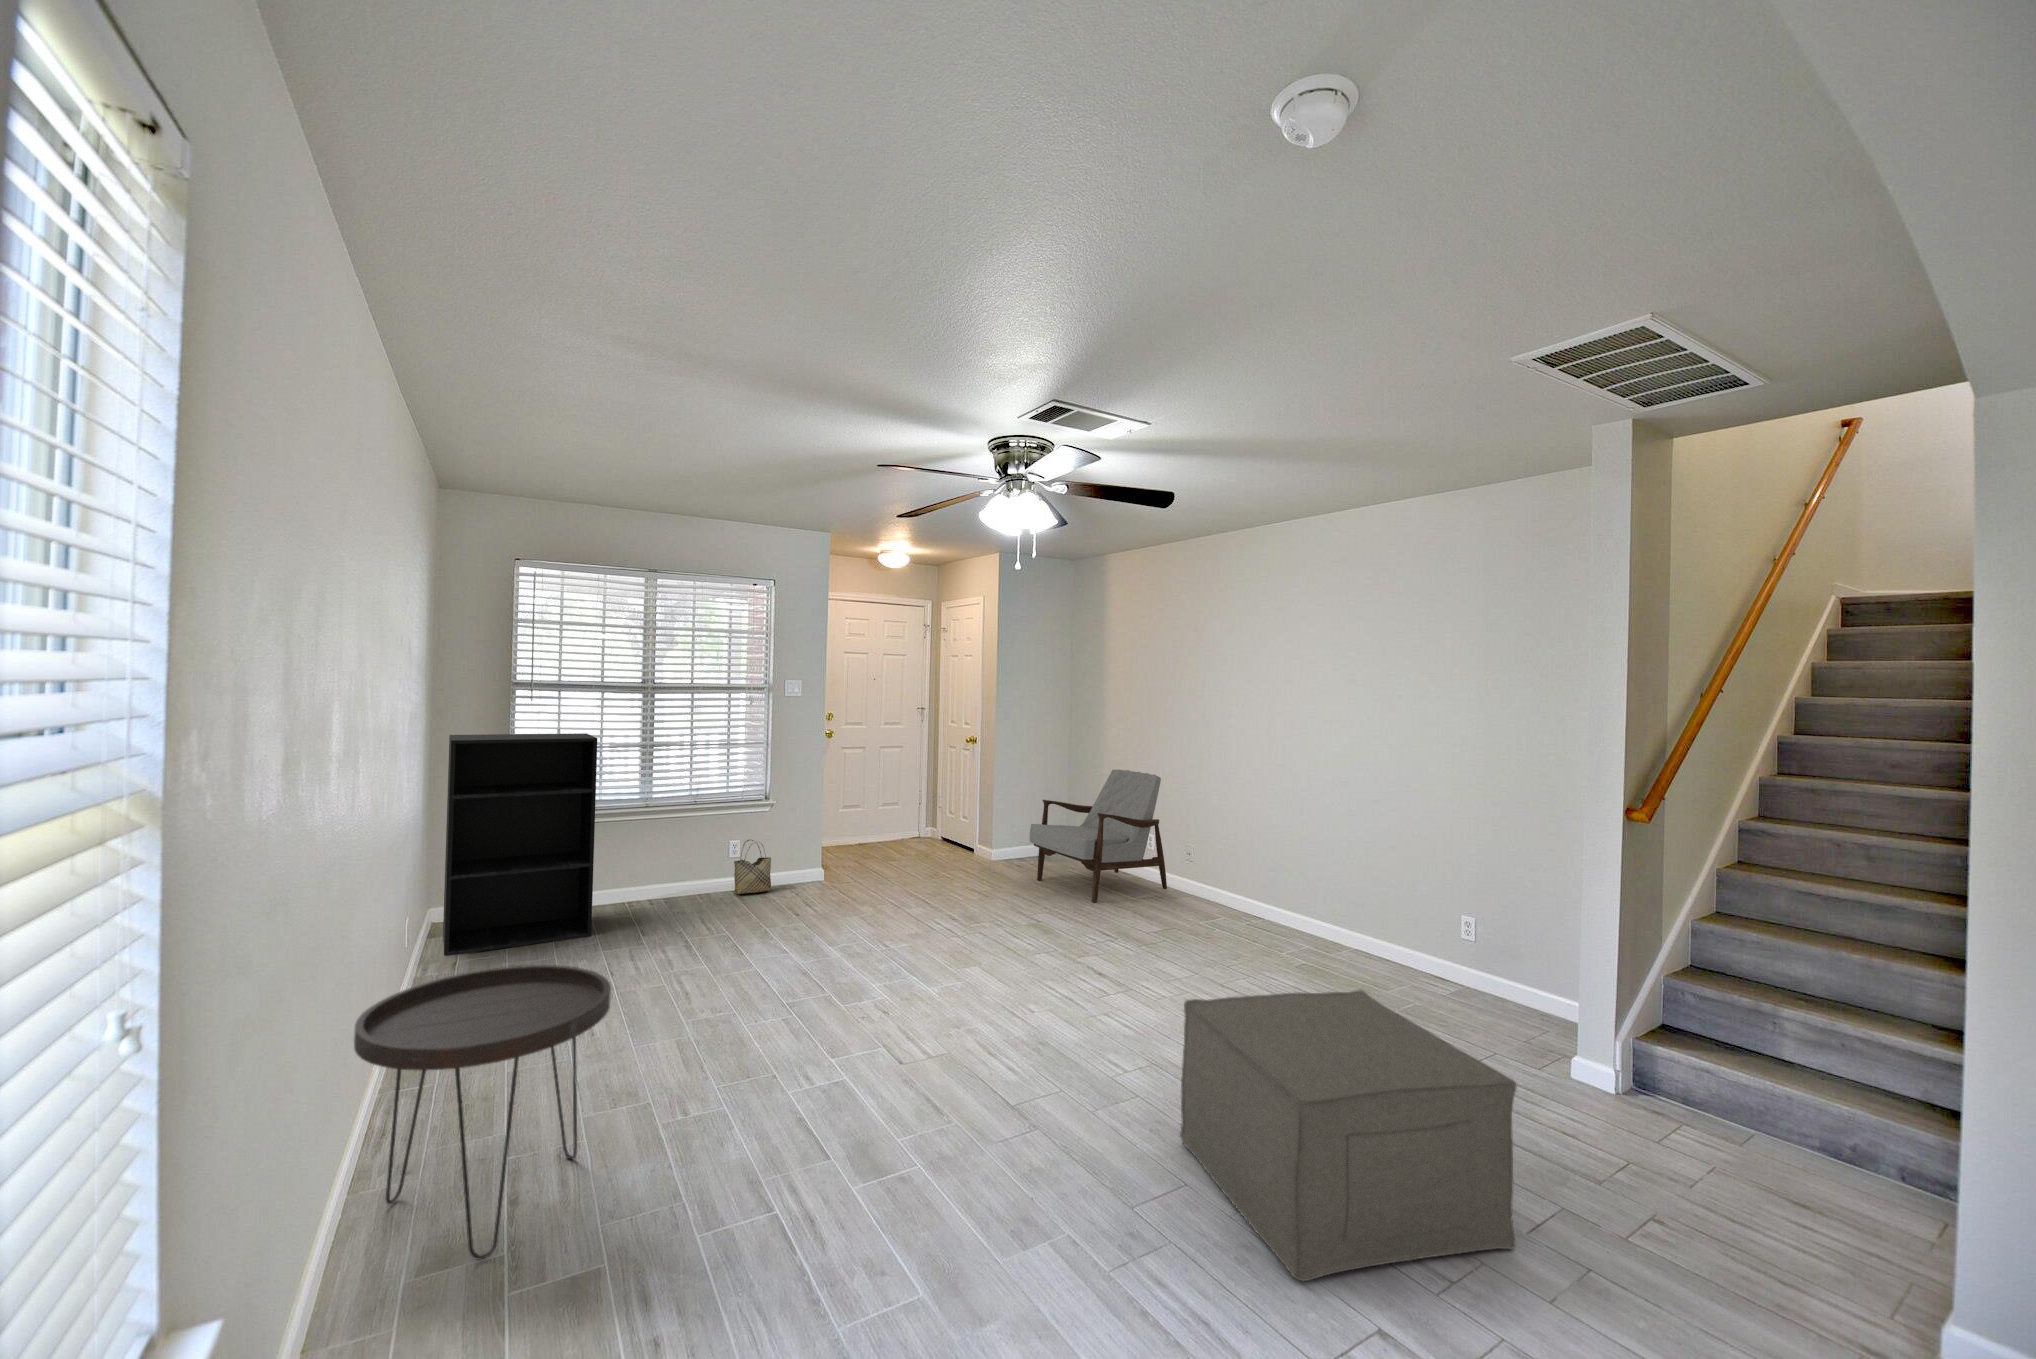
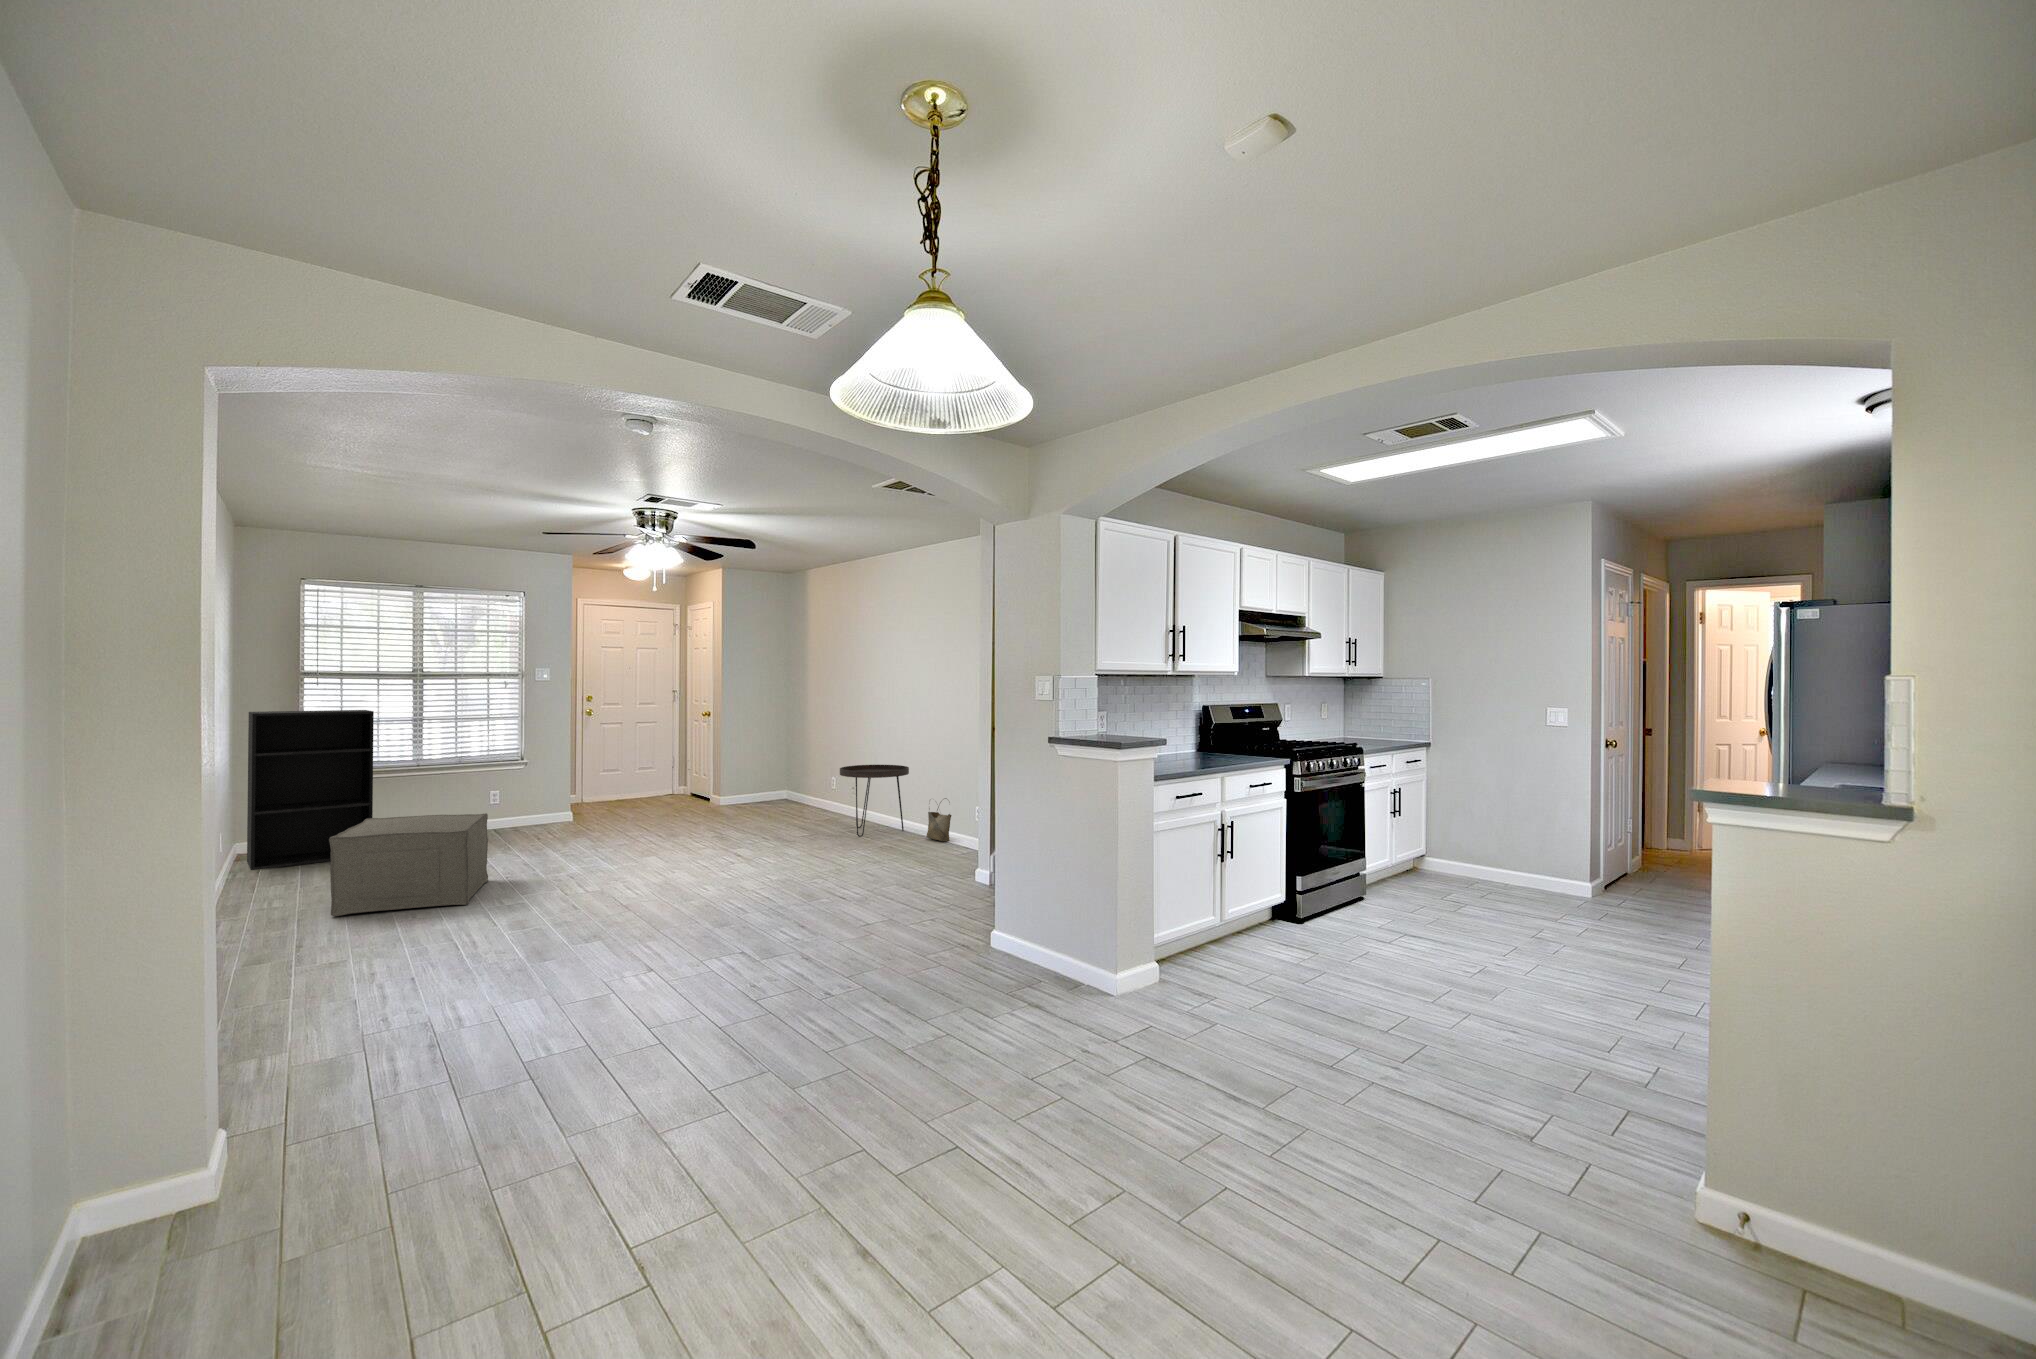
armchair: present [1029,769,1167,902] -> none [740,731,842,822]
woven basket: present [734,840,771,894] -> present [926,798,951,841]
side table: present [354,965,611,1259] -> present [840,765,909,837]
ottoman: present [1180,990,1516,1281] -> present [329,813,488,916]

